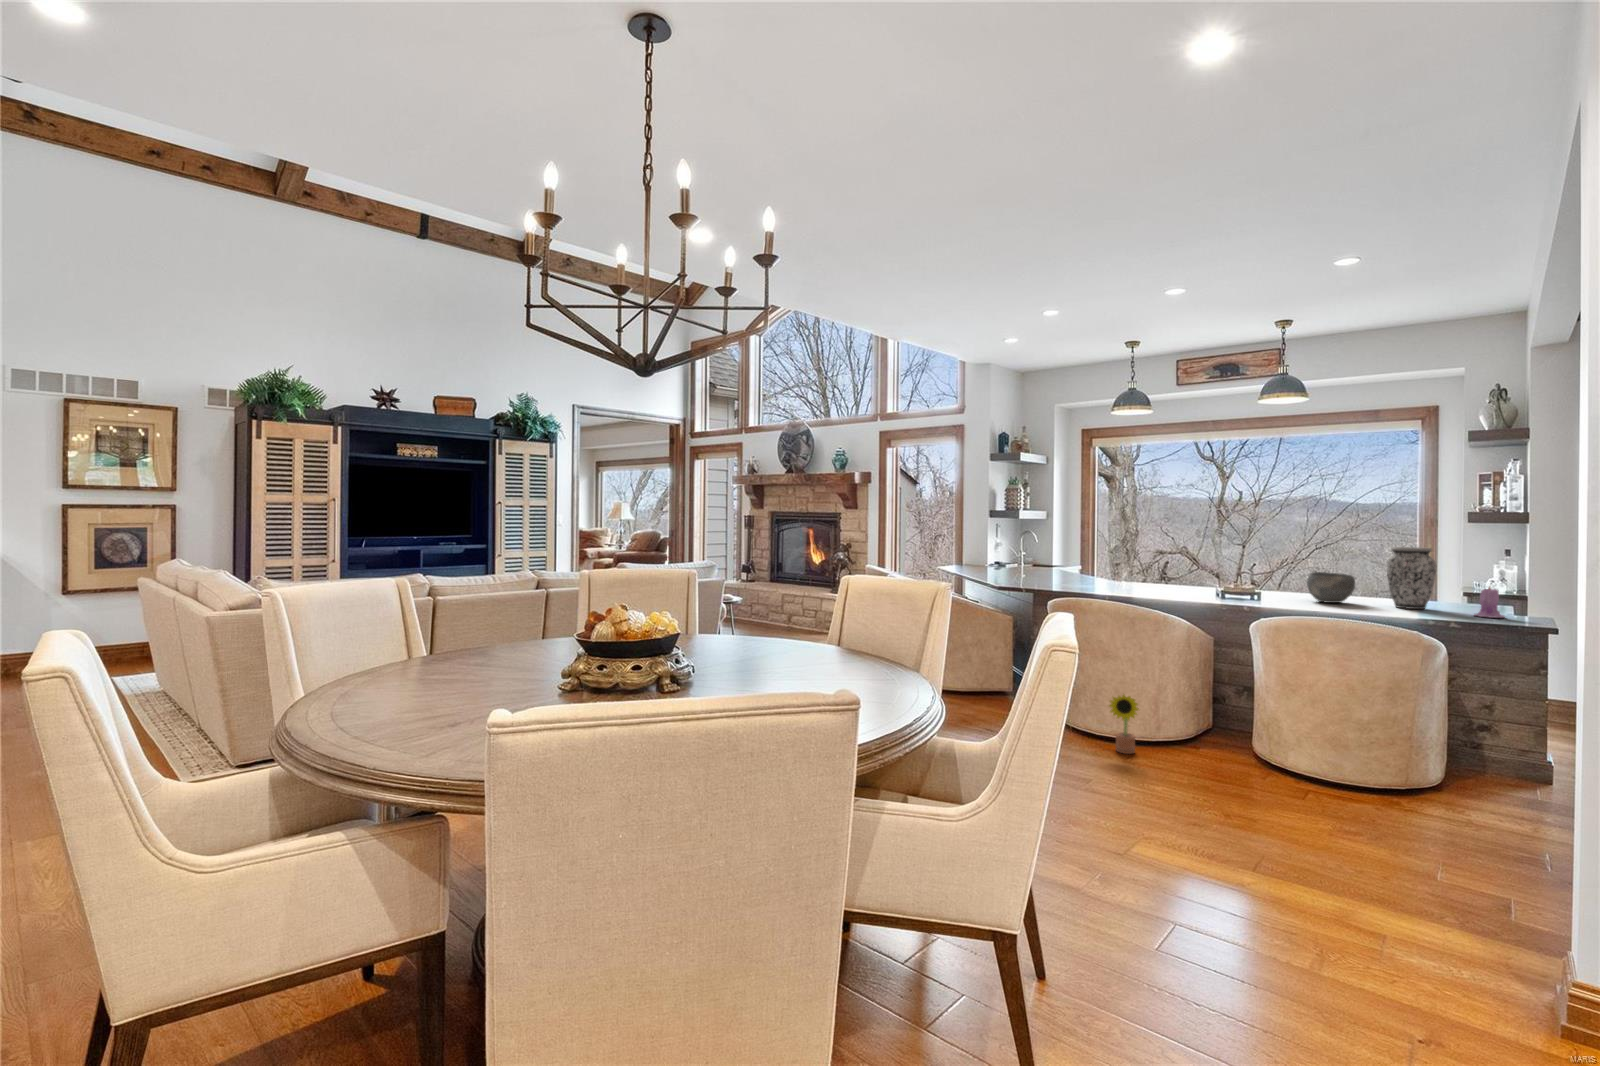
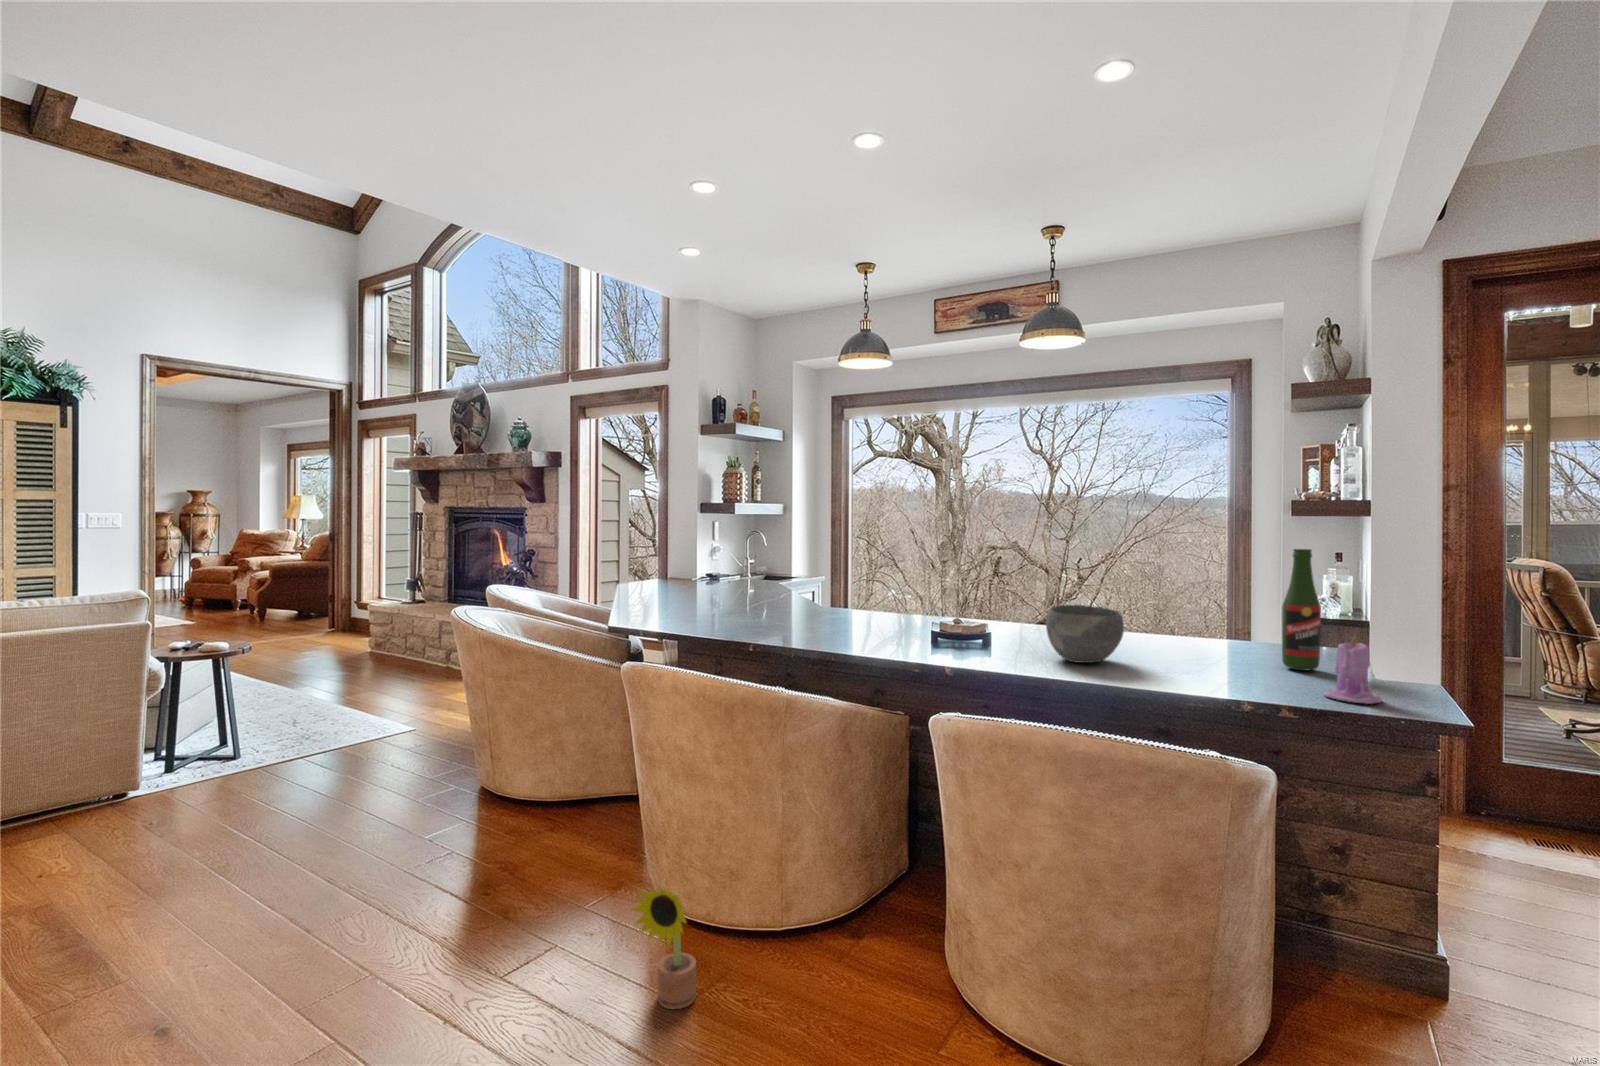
beer bottle: none [1452,541,1476,608] -> present [1282,549,1321,671]
vase: present [1386,547,1436,609] -> none [1175,560,1257,678]

